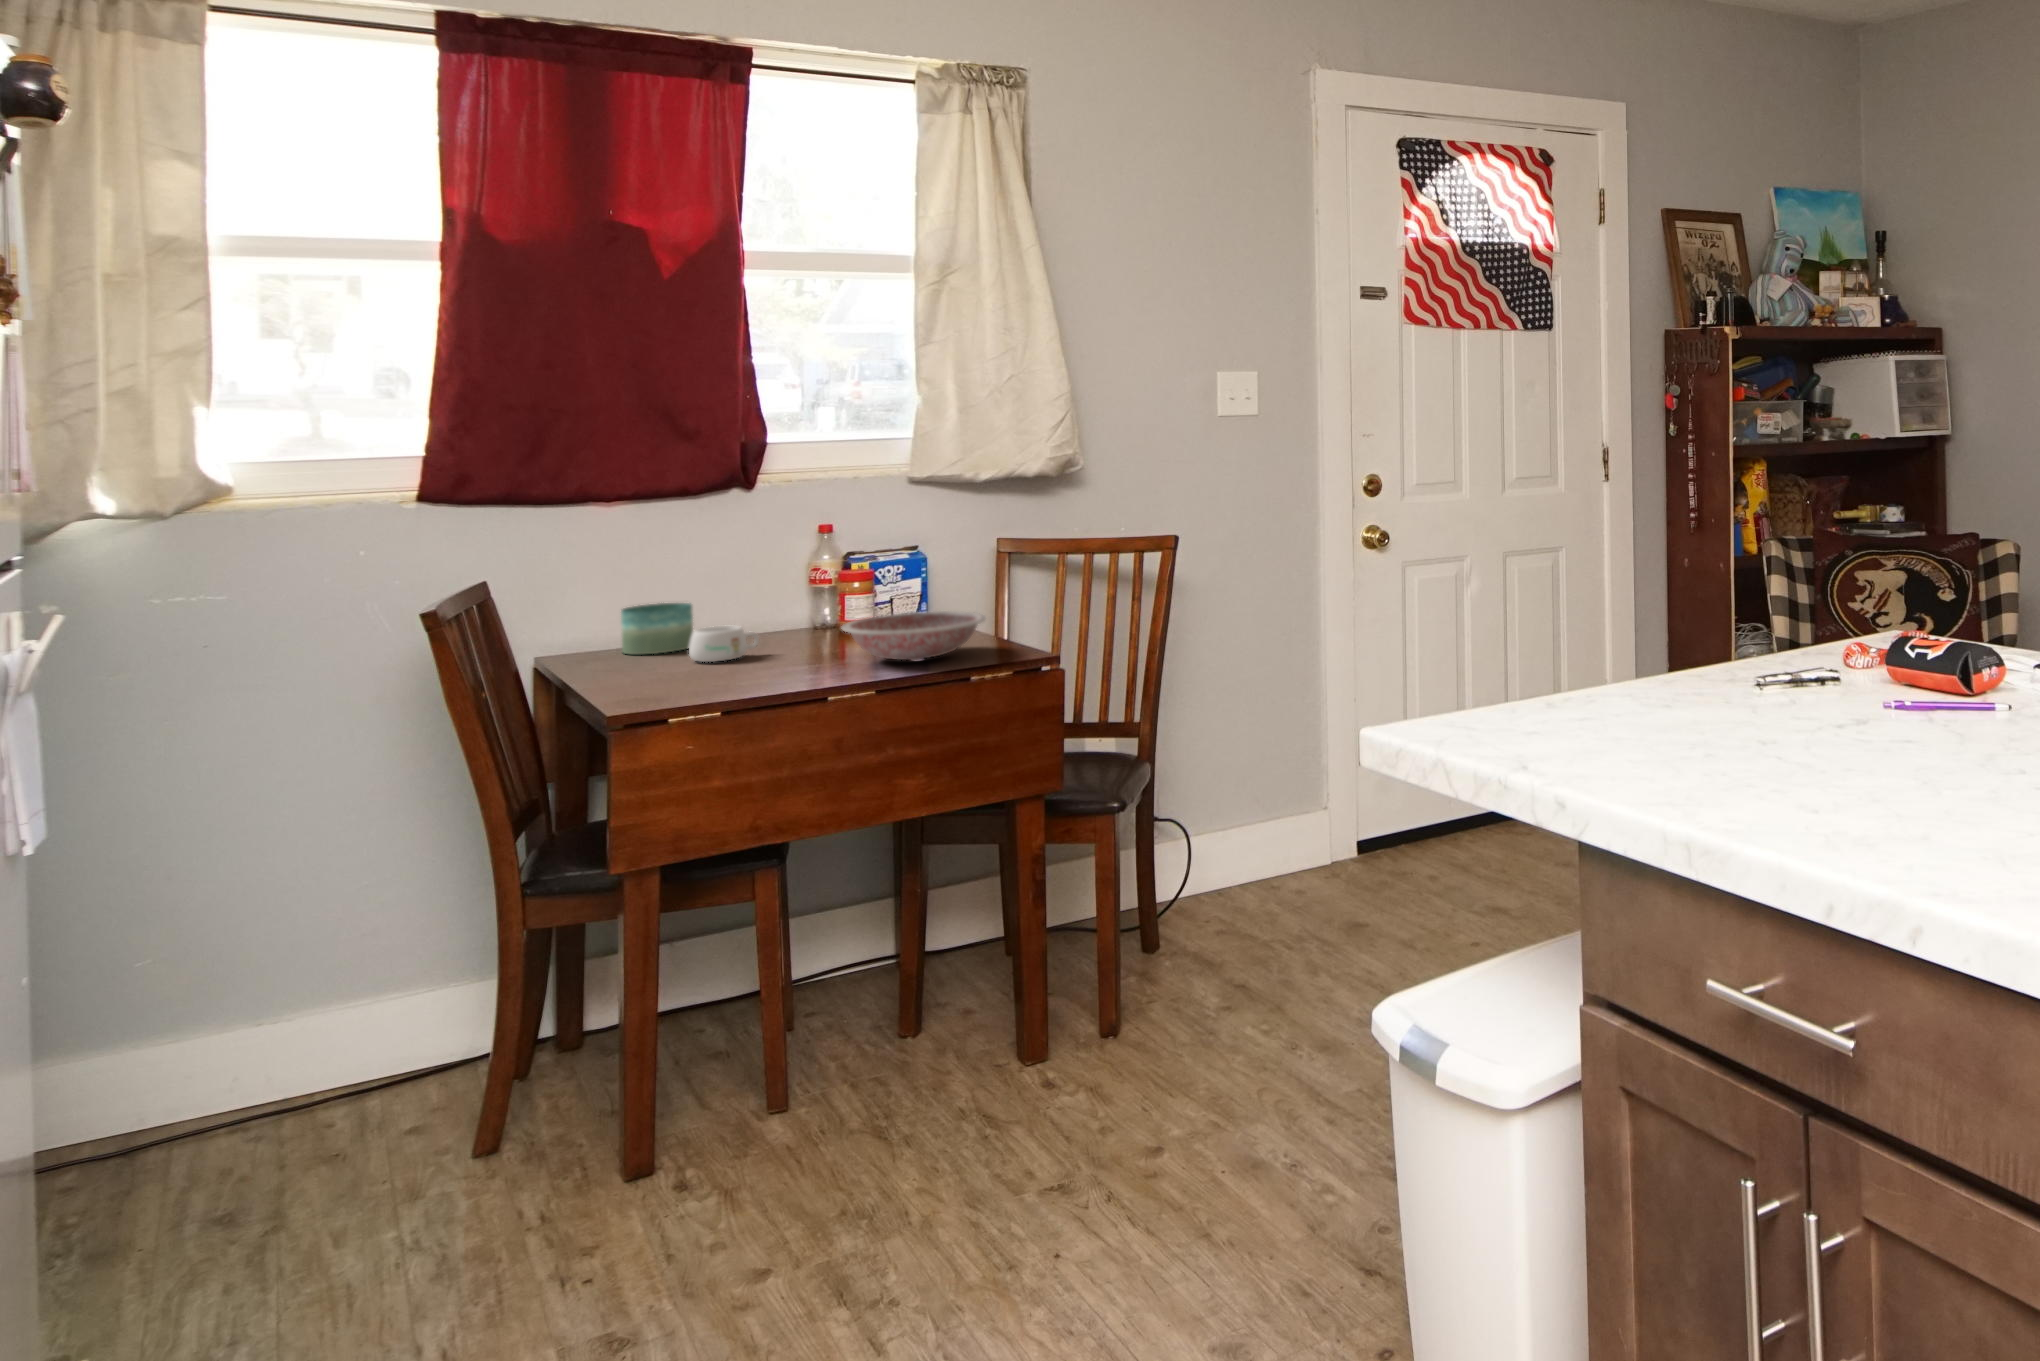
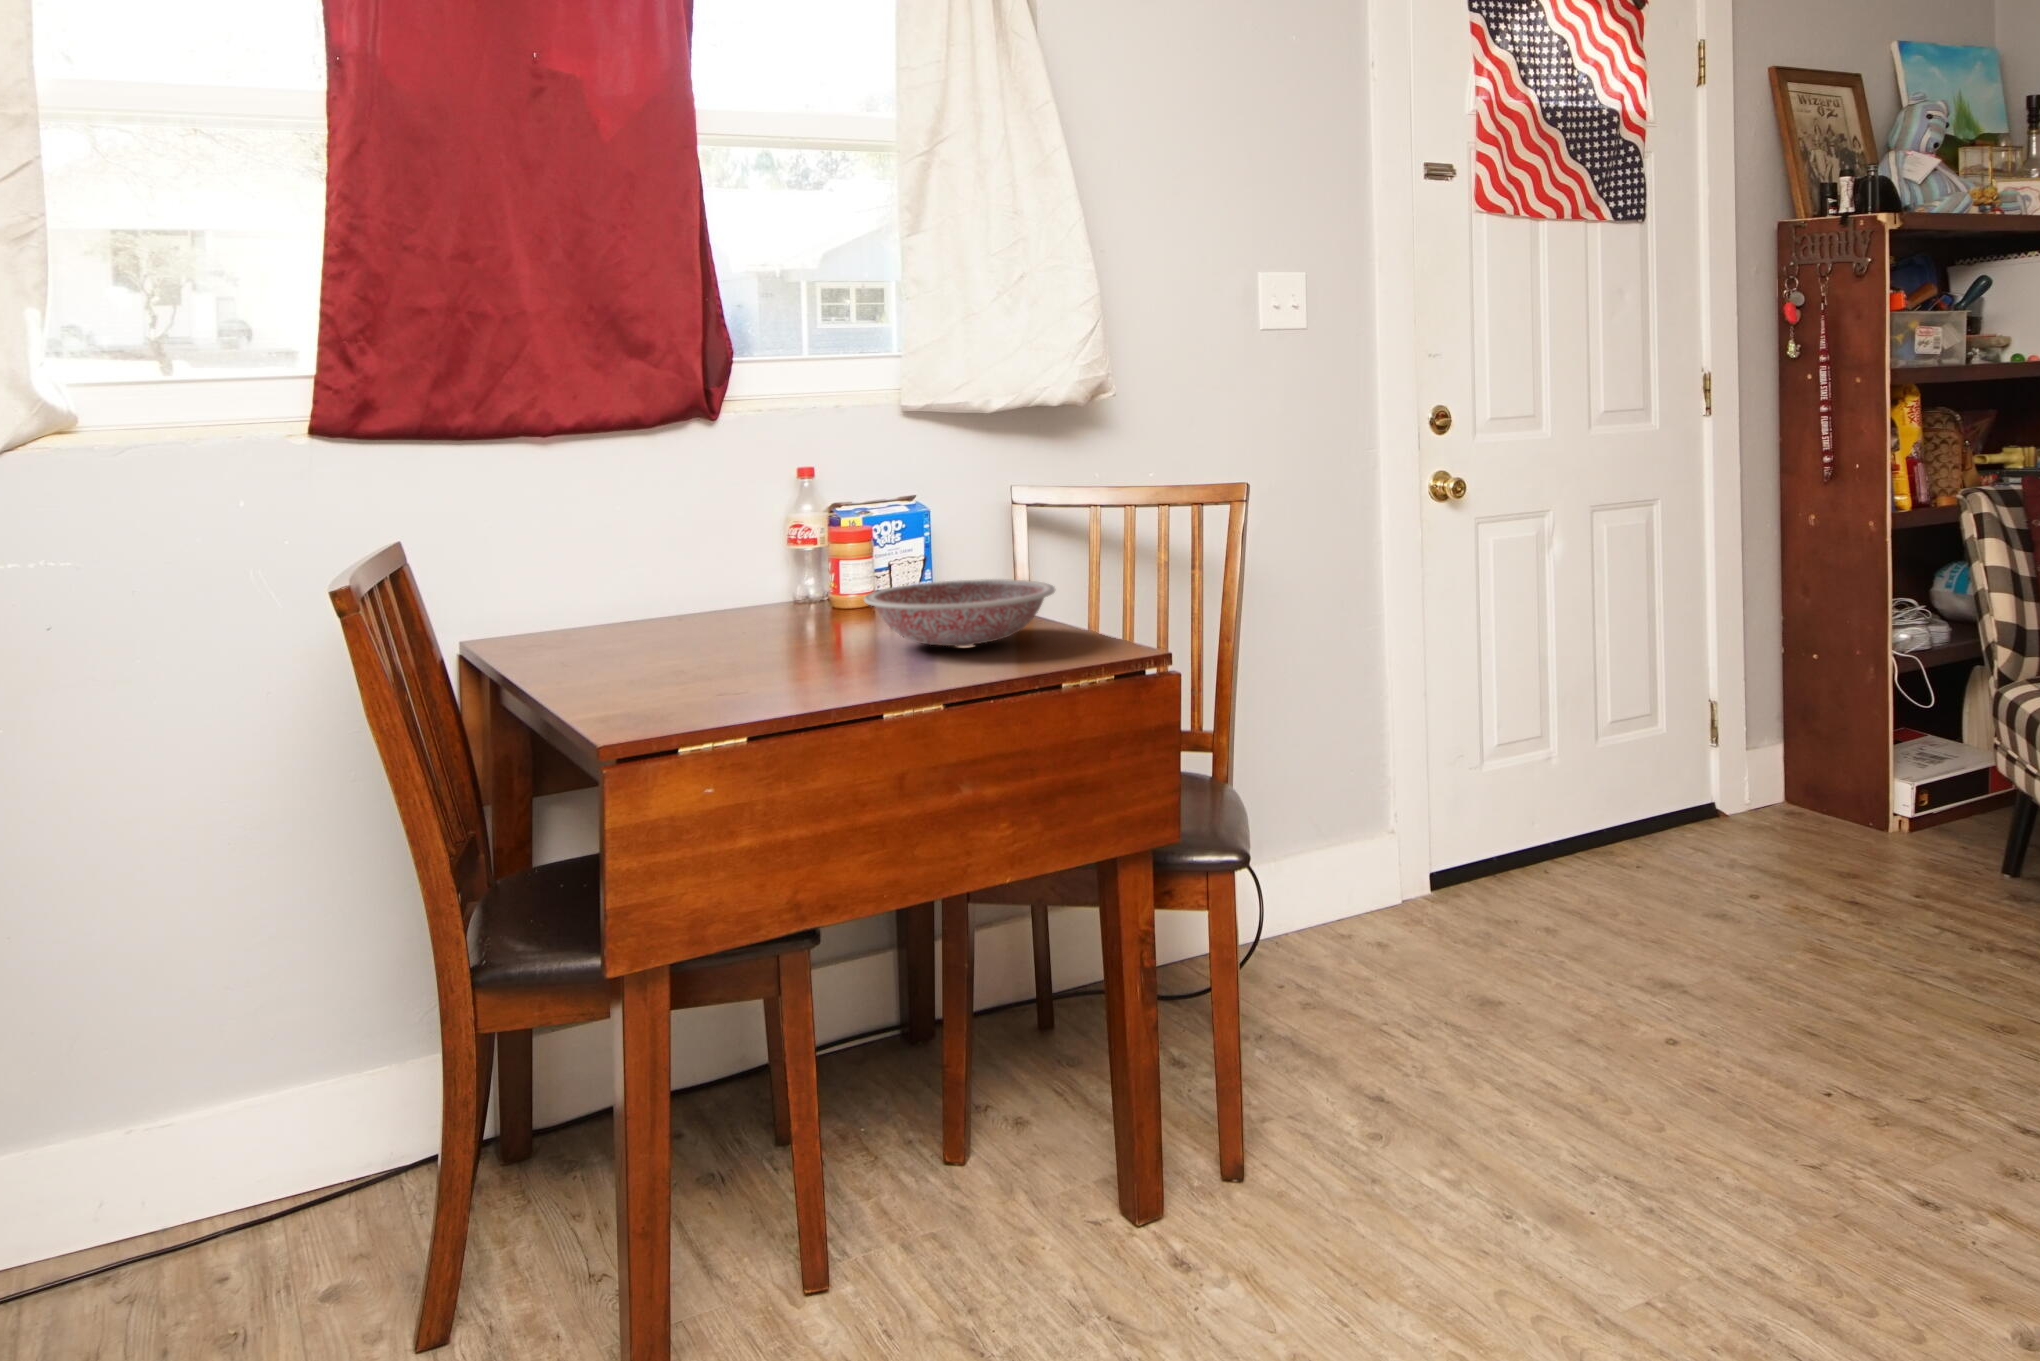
candle: present [621,603,693,654] -> none [560,571,650,639]
mug: present [689,626,759,662] -> none [656,600,743,649]

